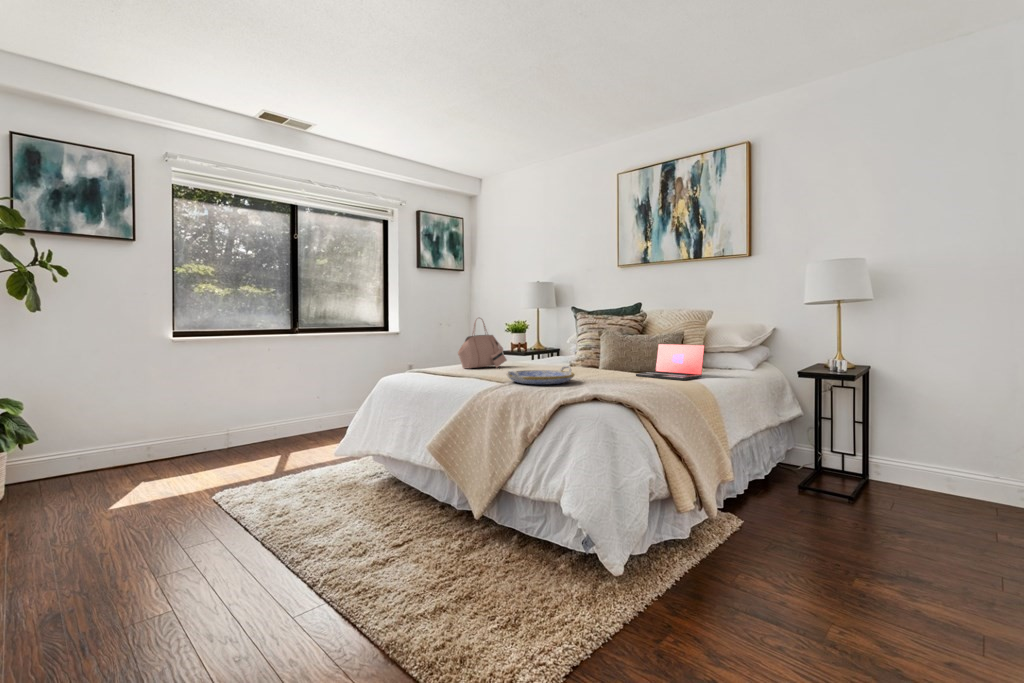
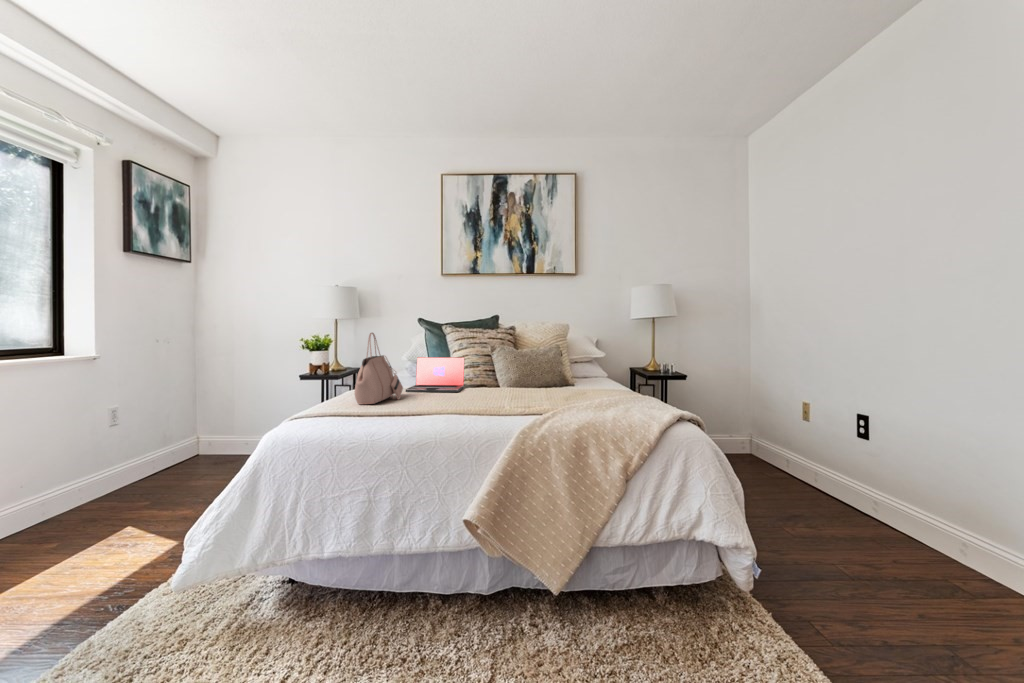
laptop: present [636,344,704,380] -> present [406,357,464,392]
serving tray: present [507,366,574,385] -> none [499,392,582,419]

